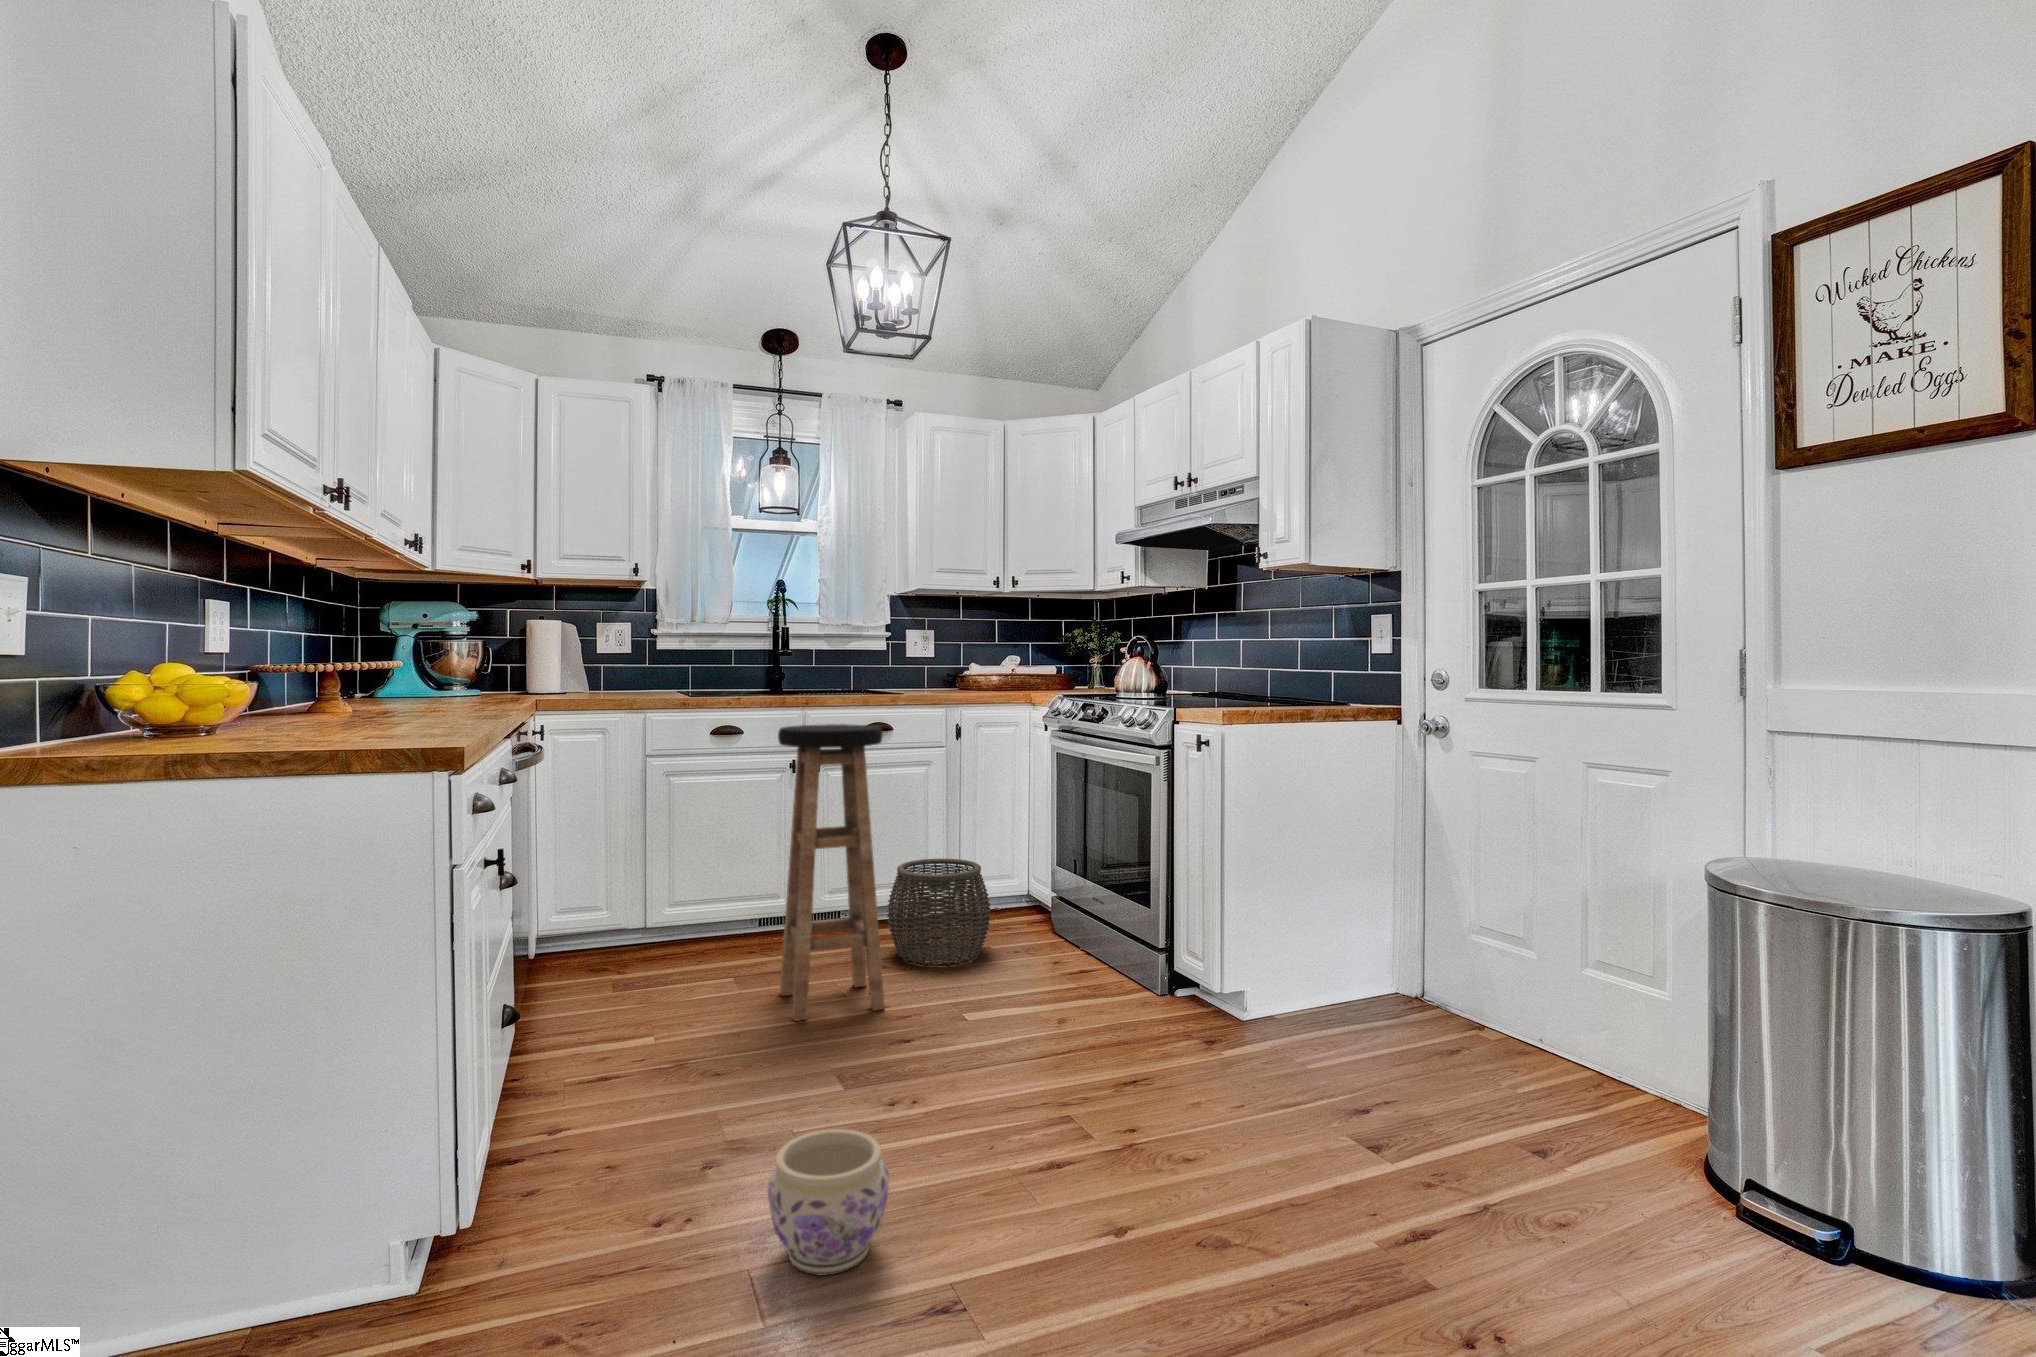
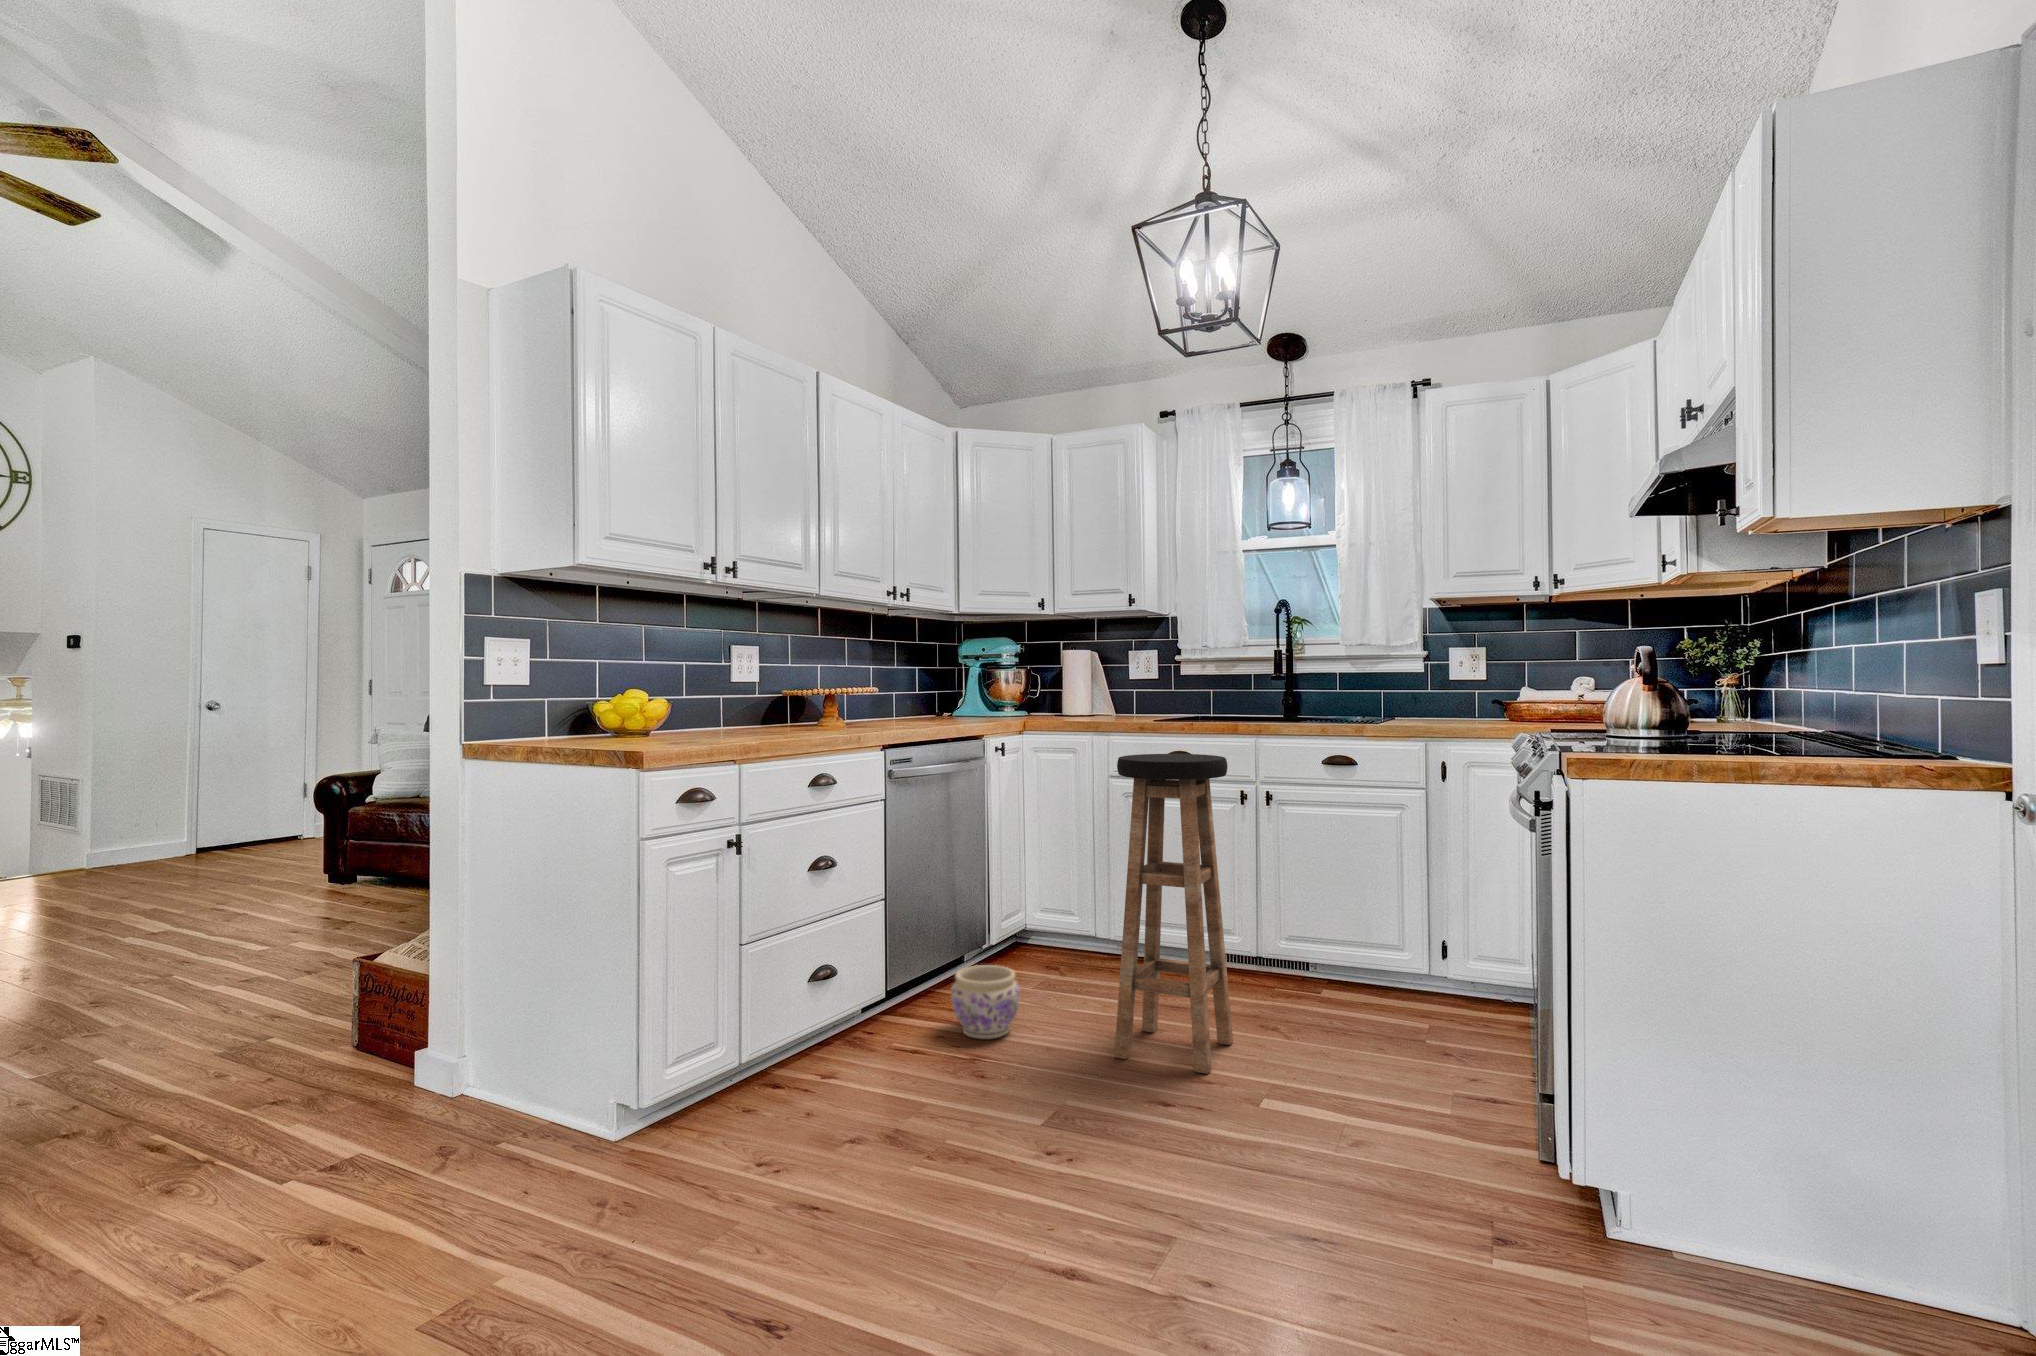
woven basket: present [887,858,991,965] -> none [1296,918,1427,1052]
planter: present [768,1129,889,1275] -> present [951,965,1020,1040]

